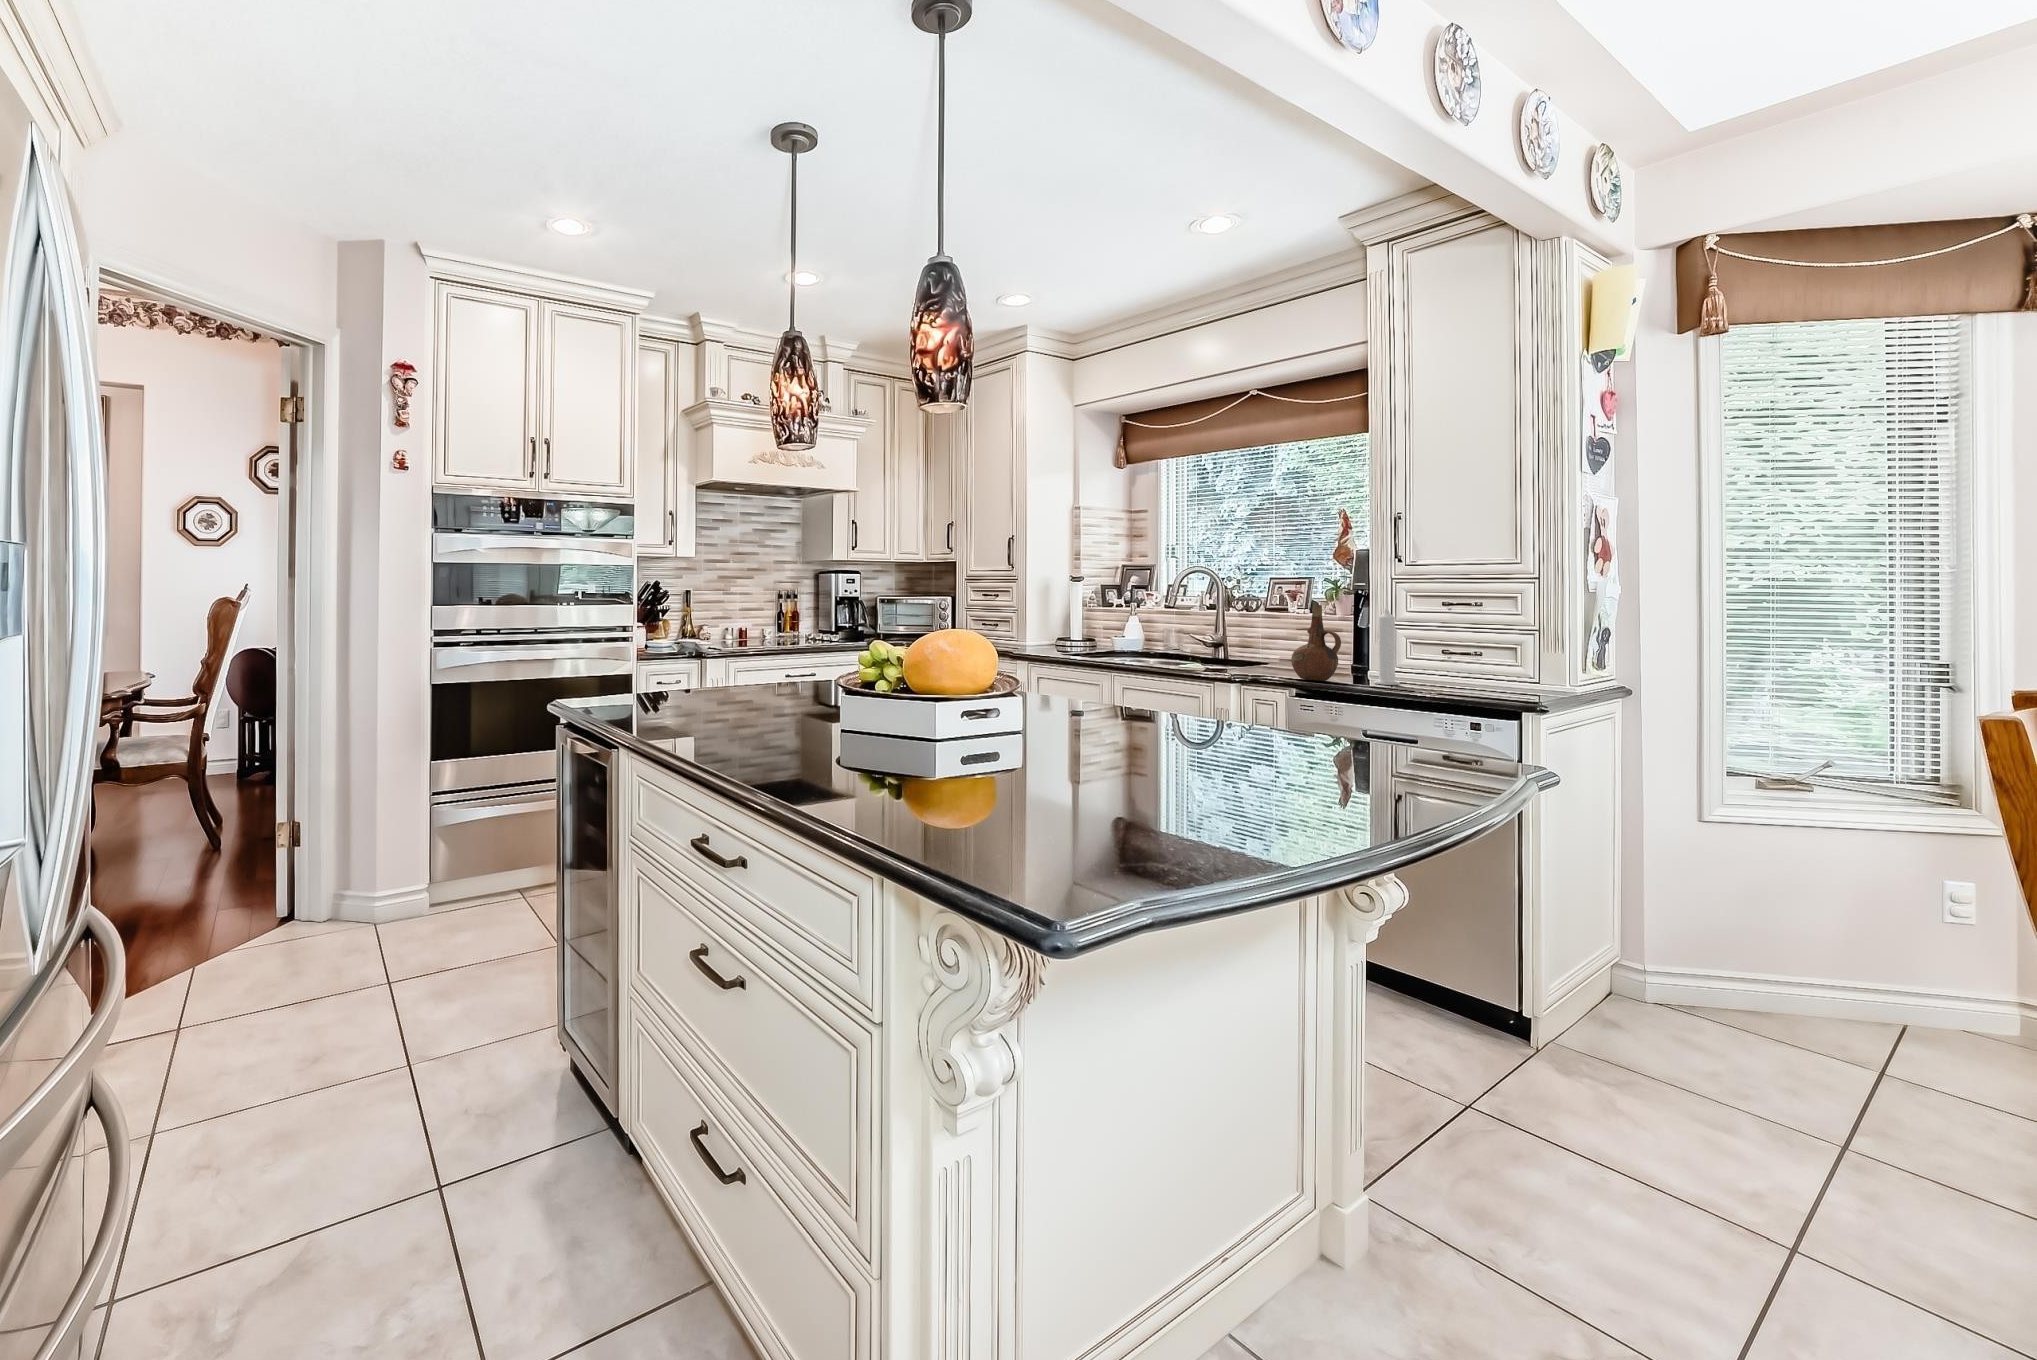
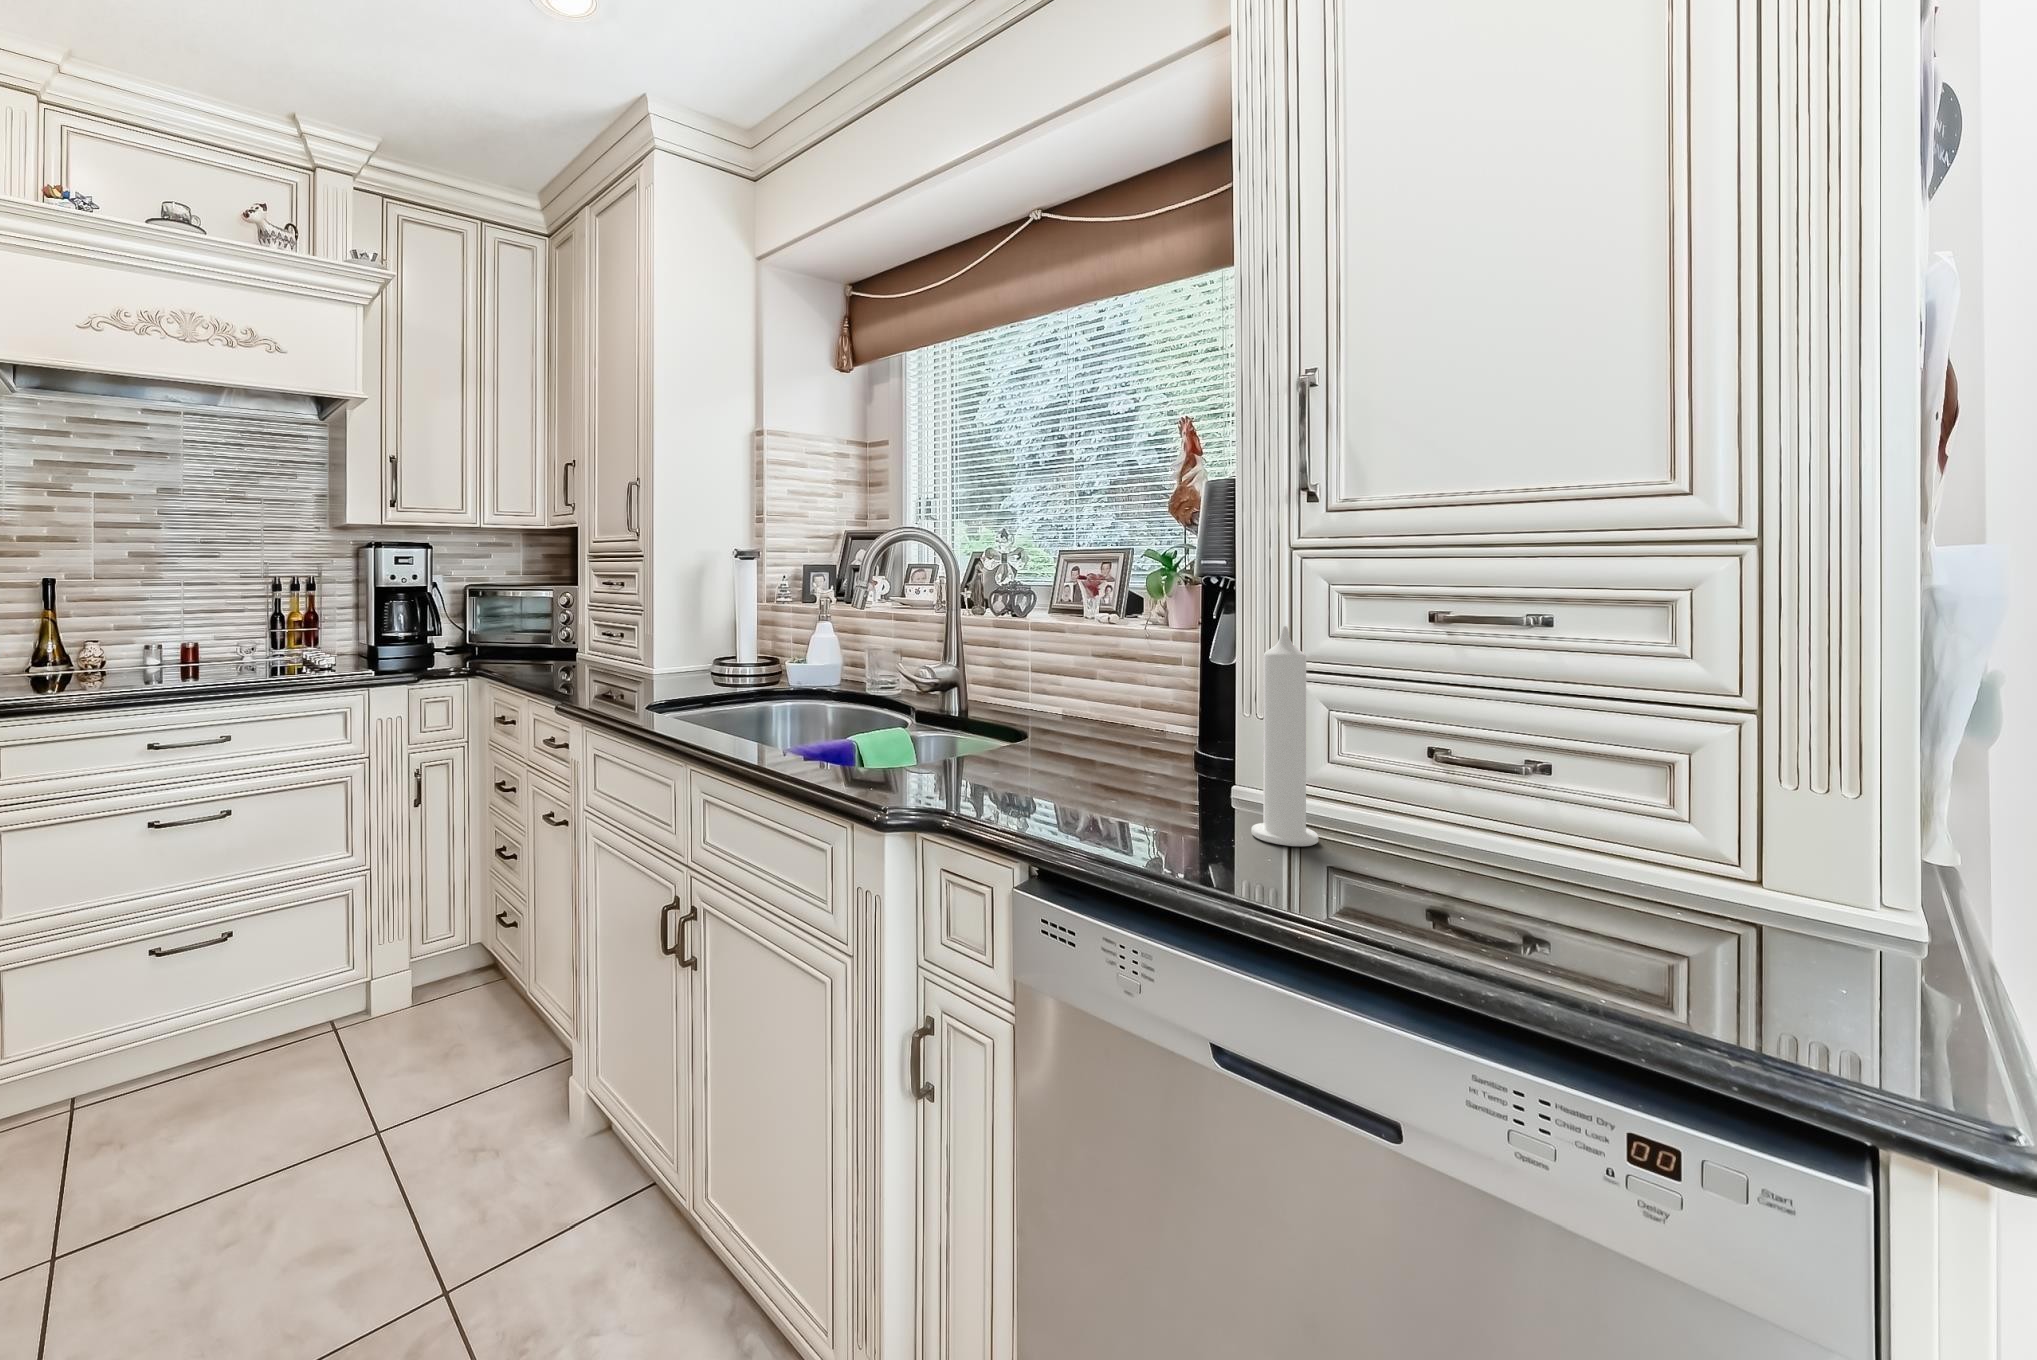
ceramic pitcher: present [1291,605,1341,681] -> none [1042,619,1166,827]

